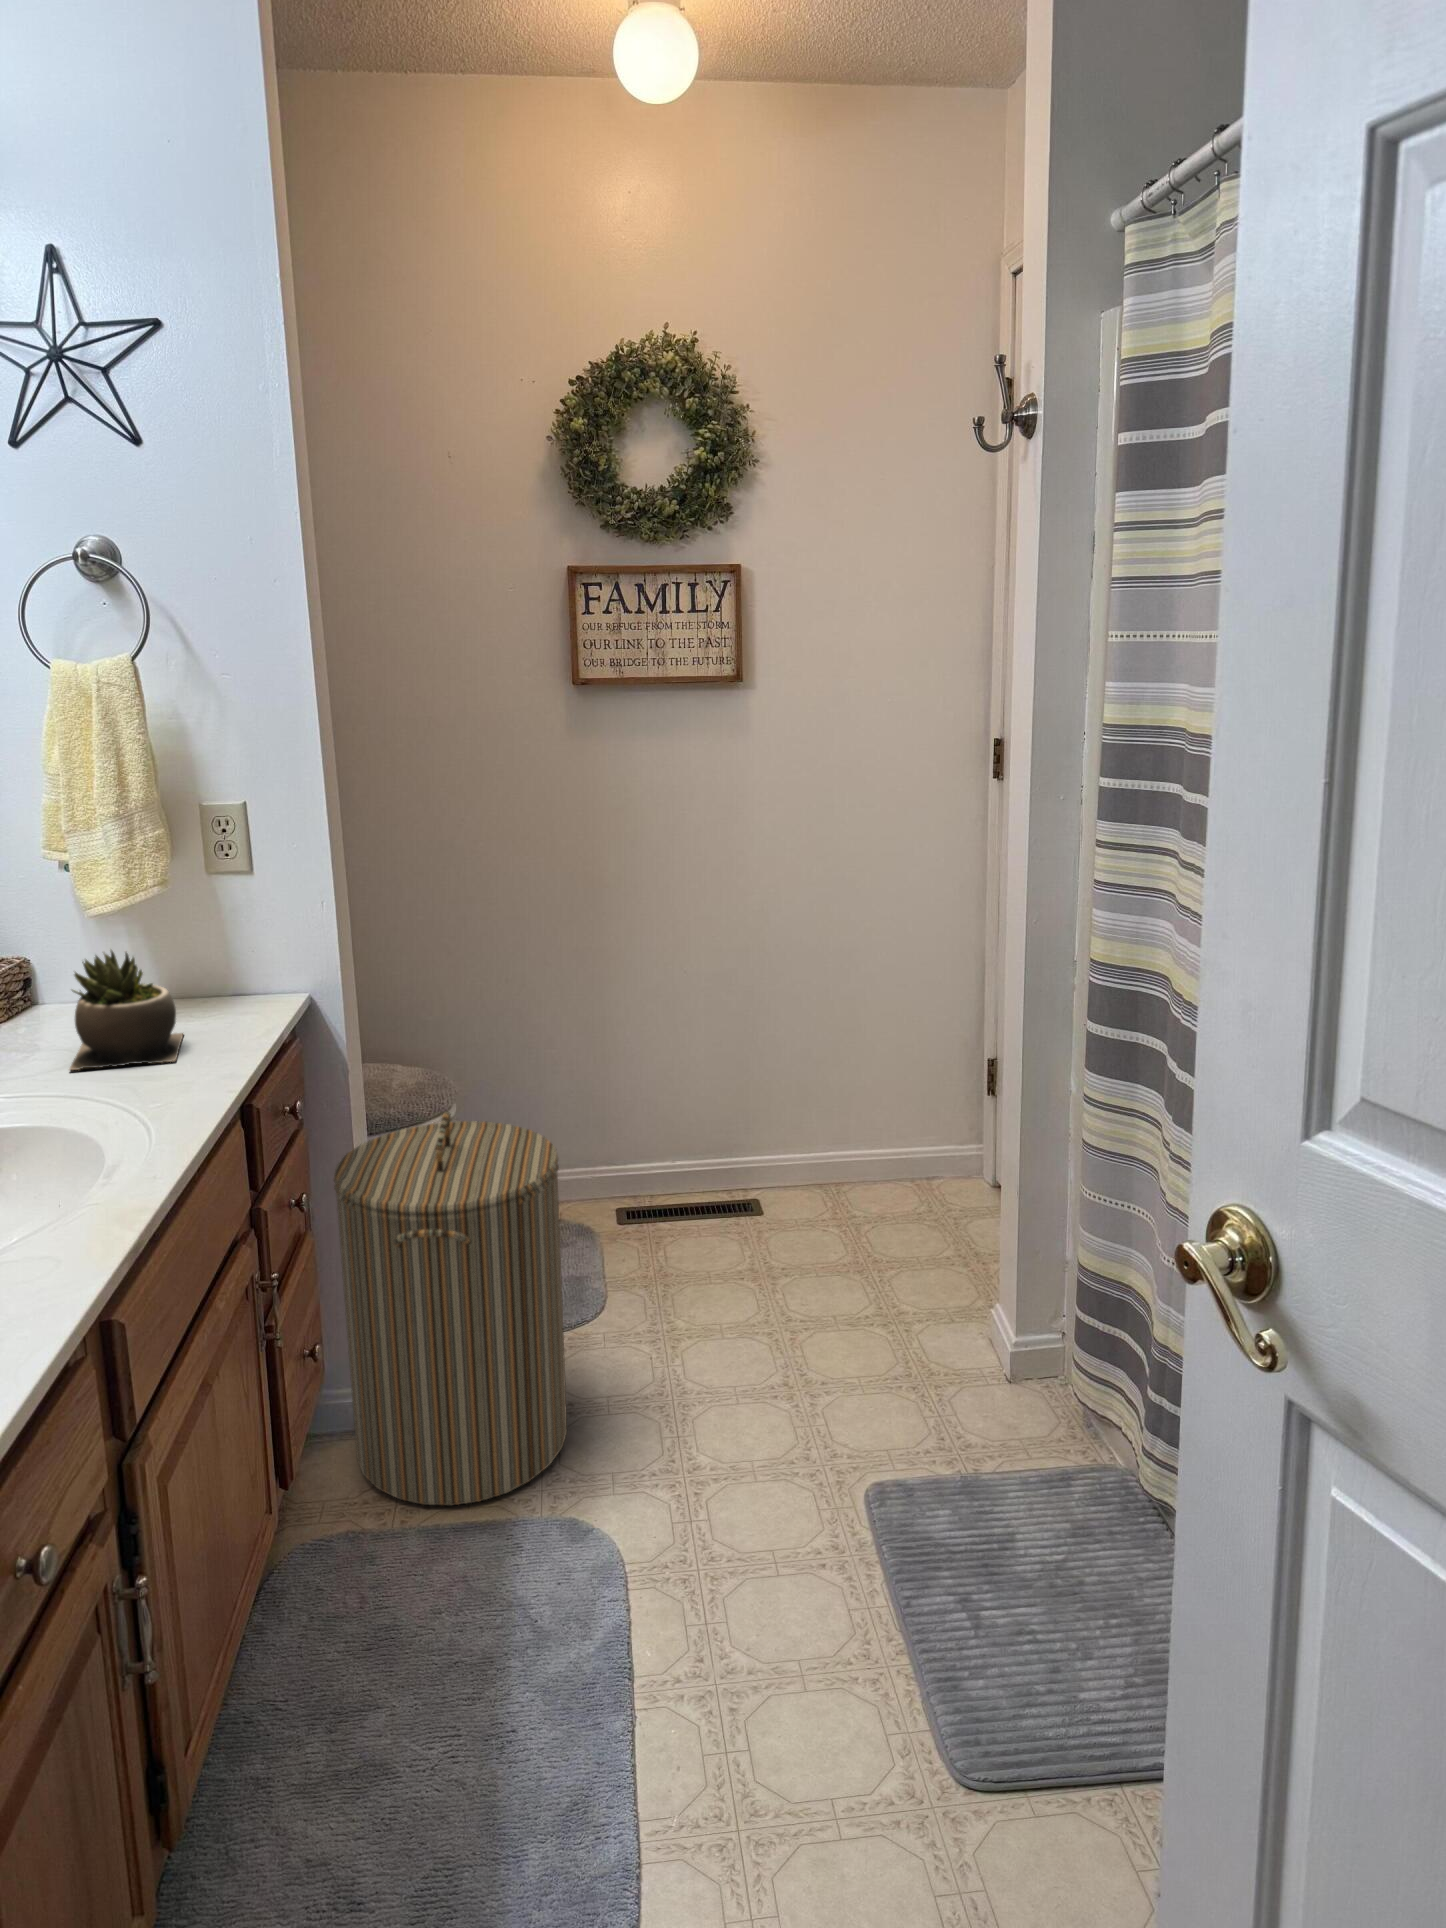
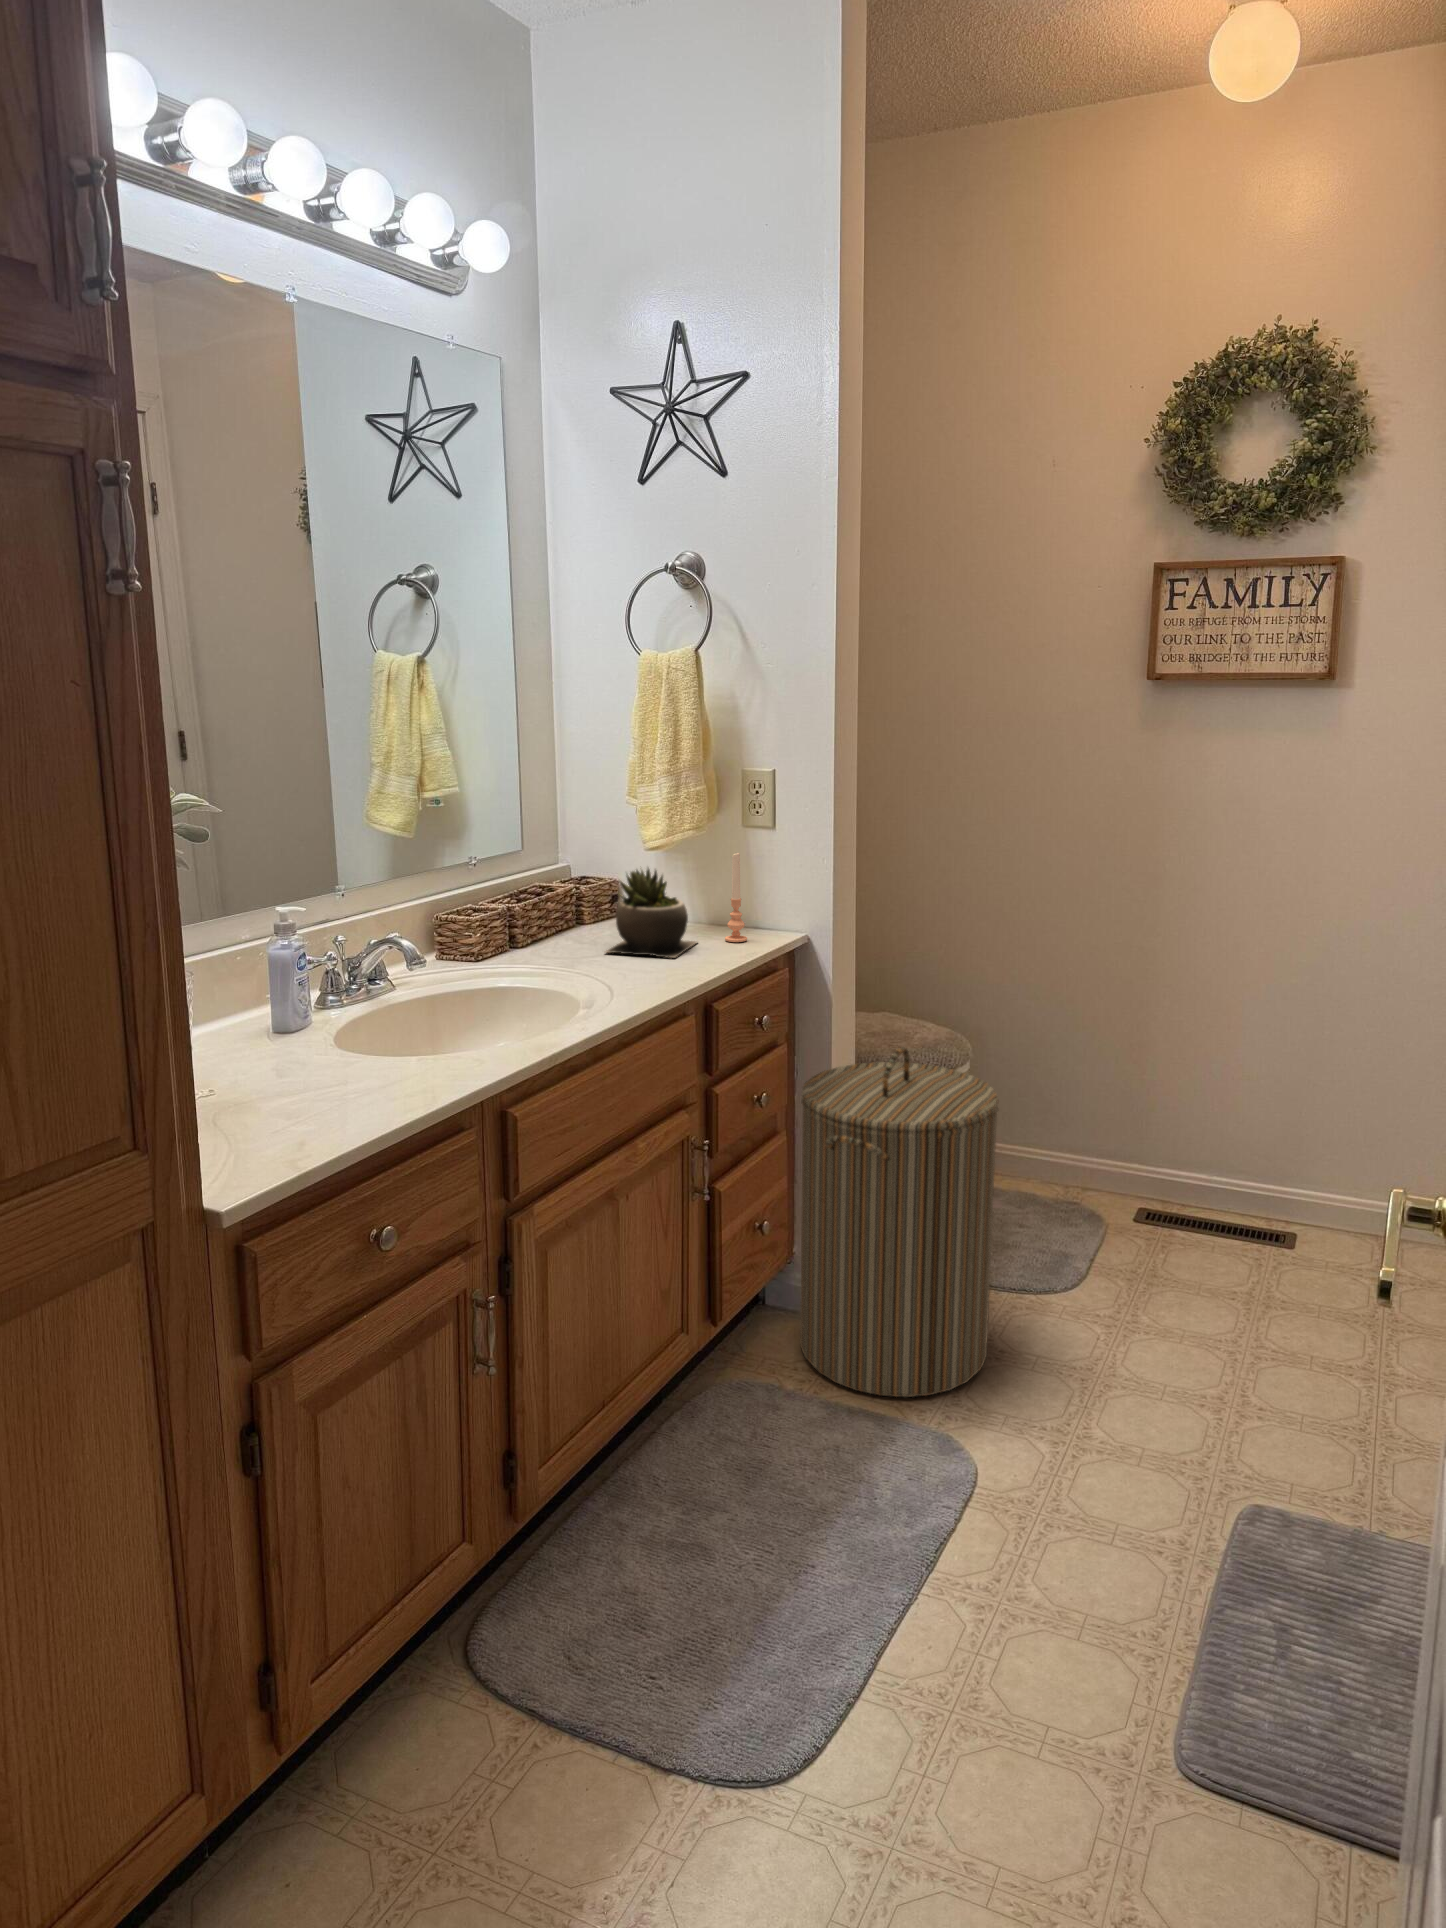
candle: none [214,916,244,1026] -> present [725,853,747,942]

